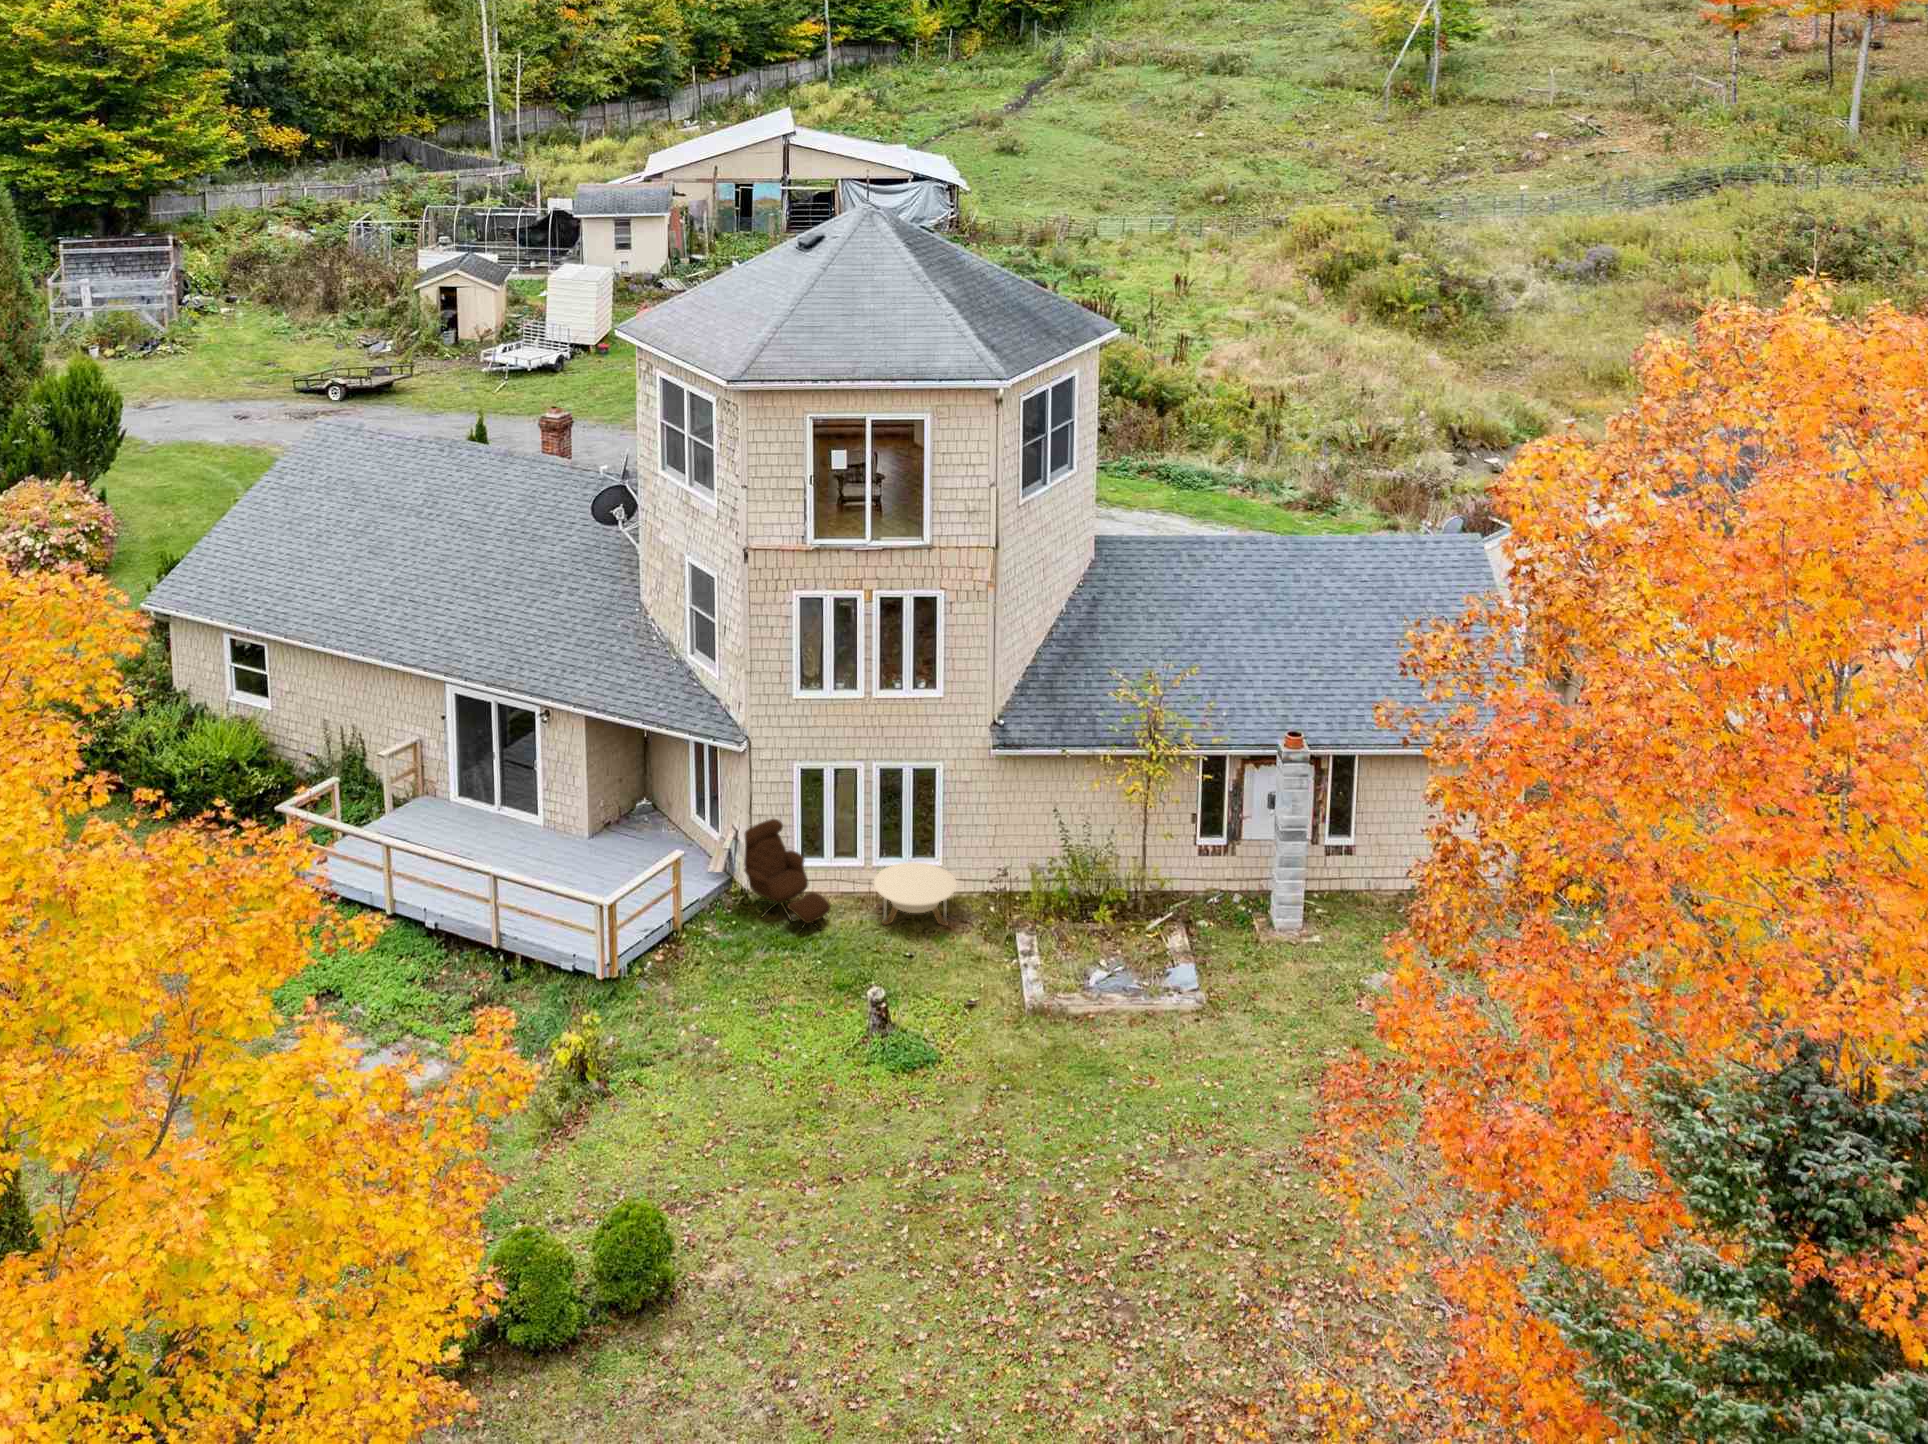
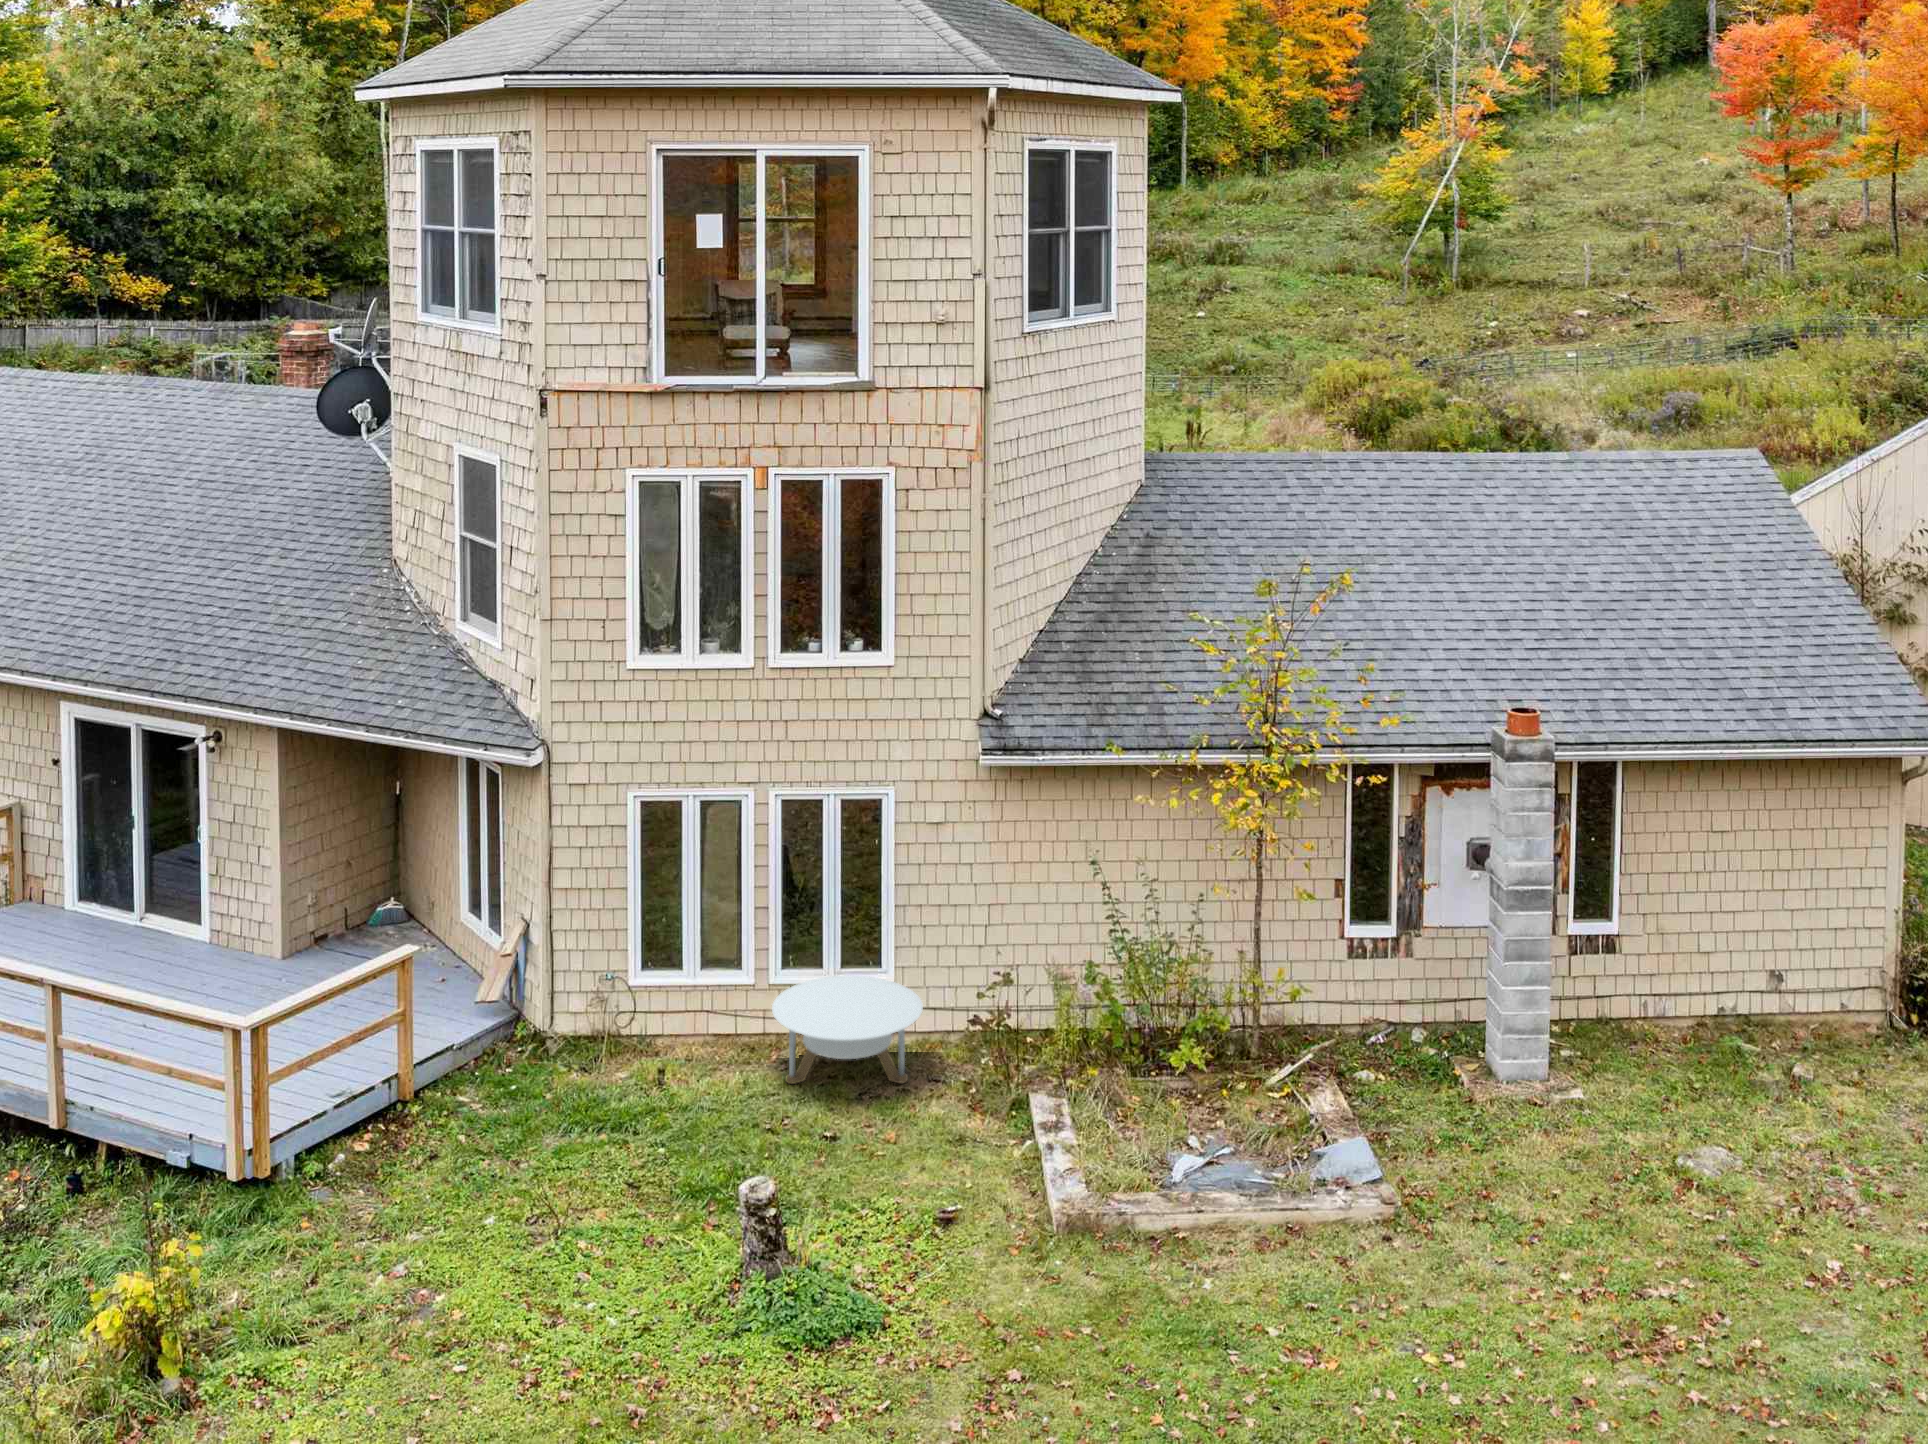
lounge chair: present [744,819,831,931] -> none [536,898,692,1099]

